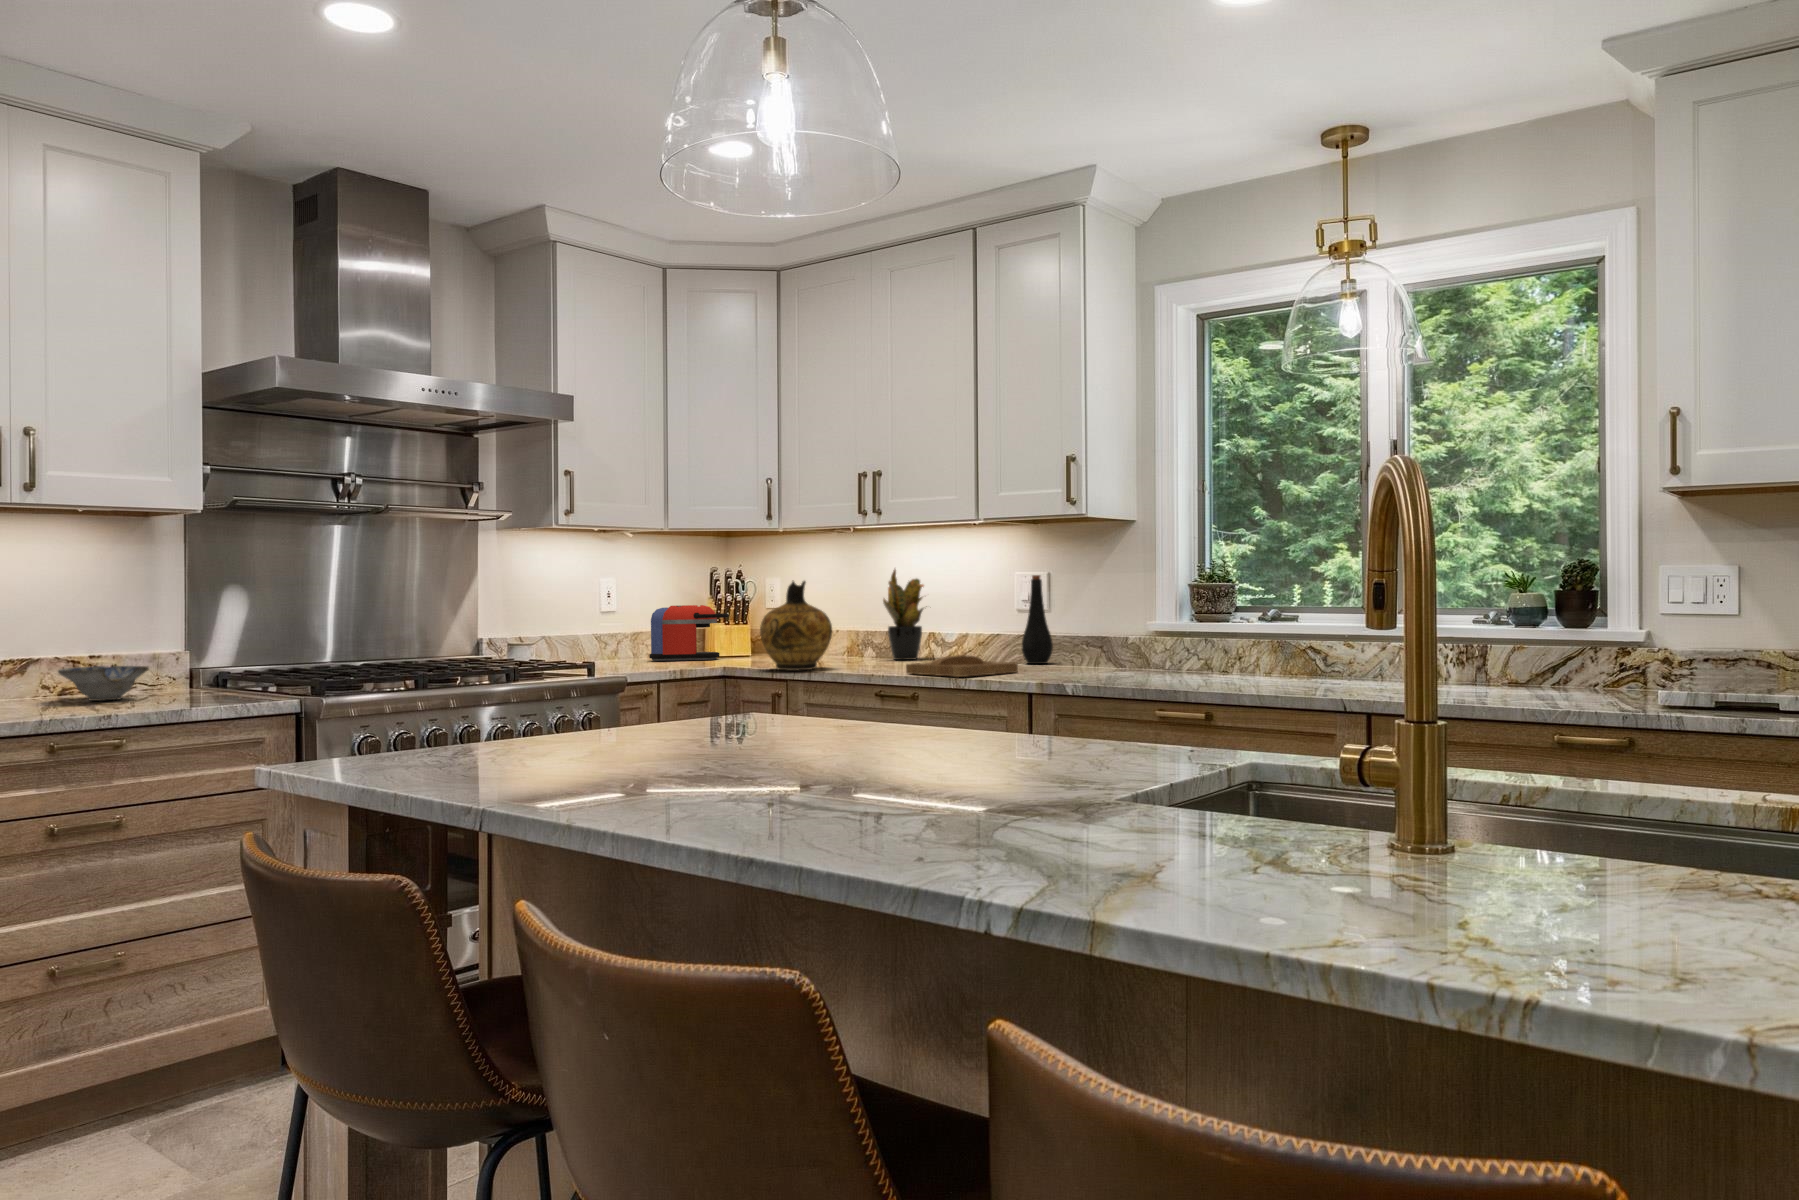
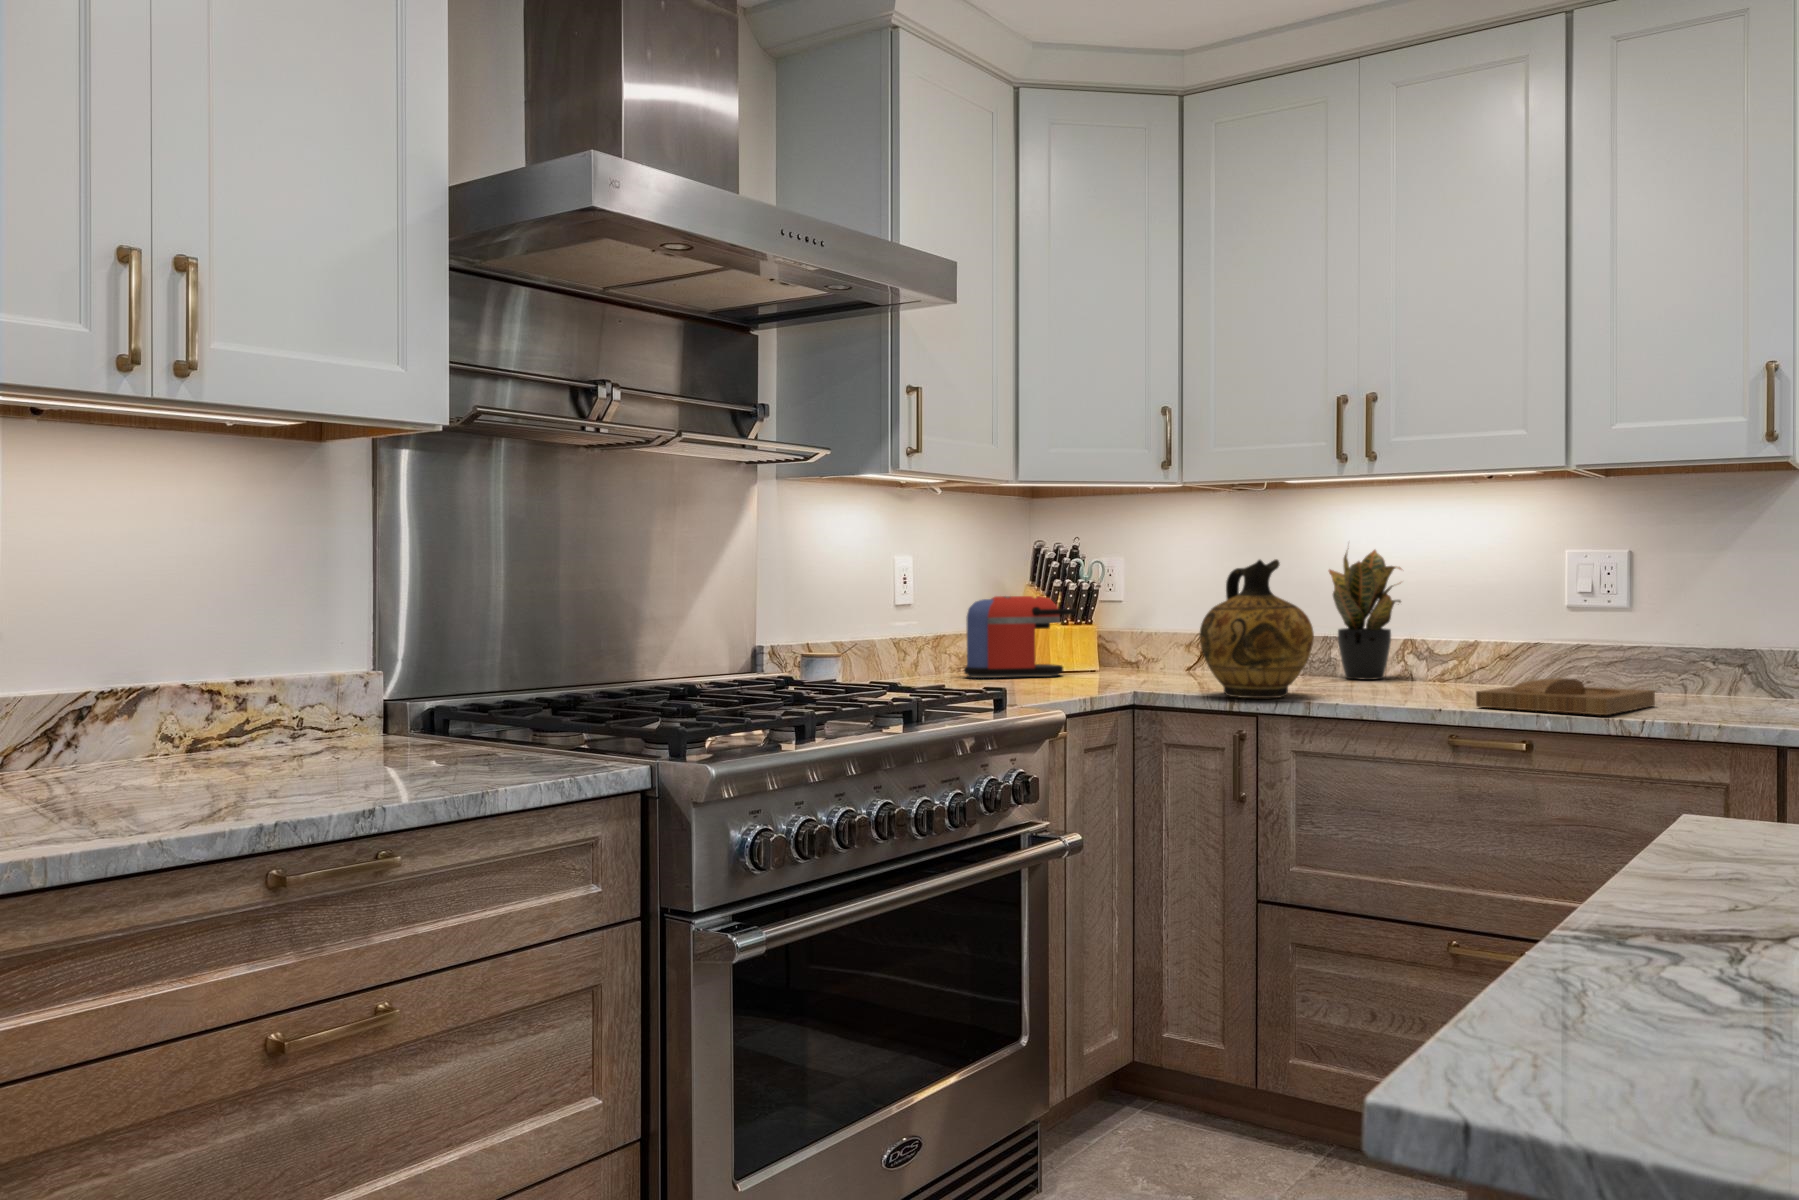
bottle: present [1022,575,1053,664] -> none [1587,553,1640,689]
ceramic bowl: present [58,666,149,701] -> none [229,703,383,771]

